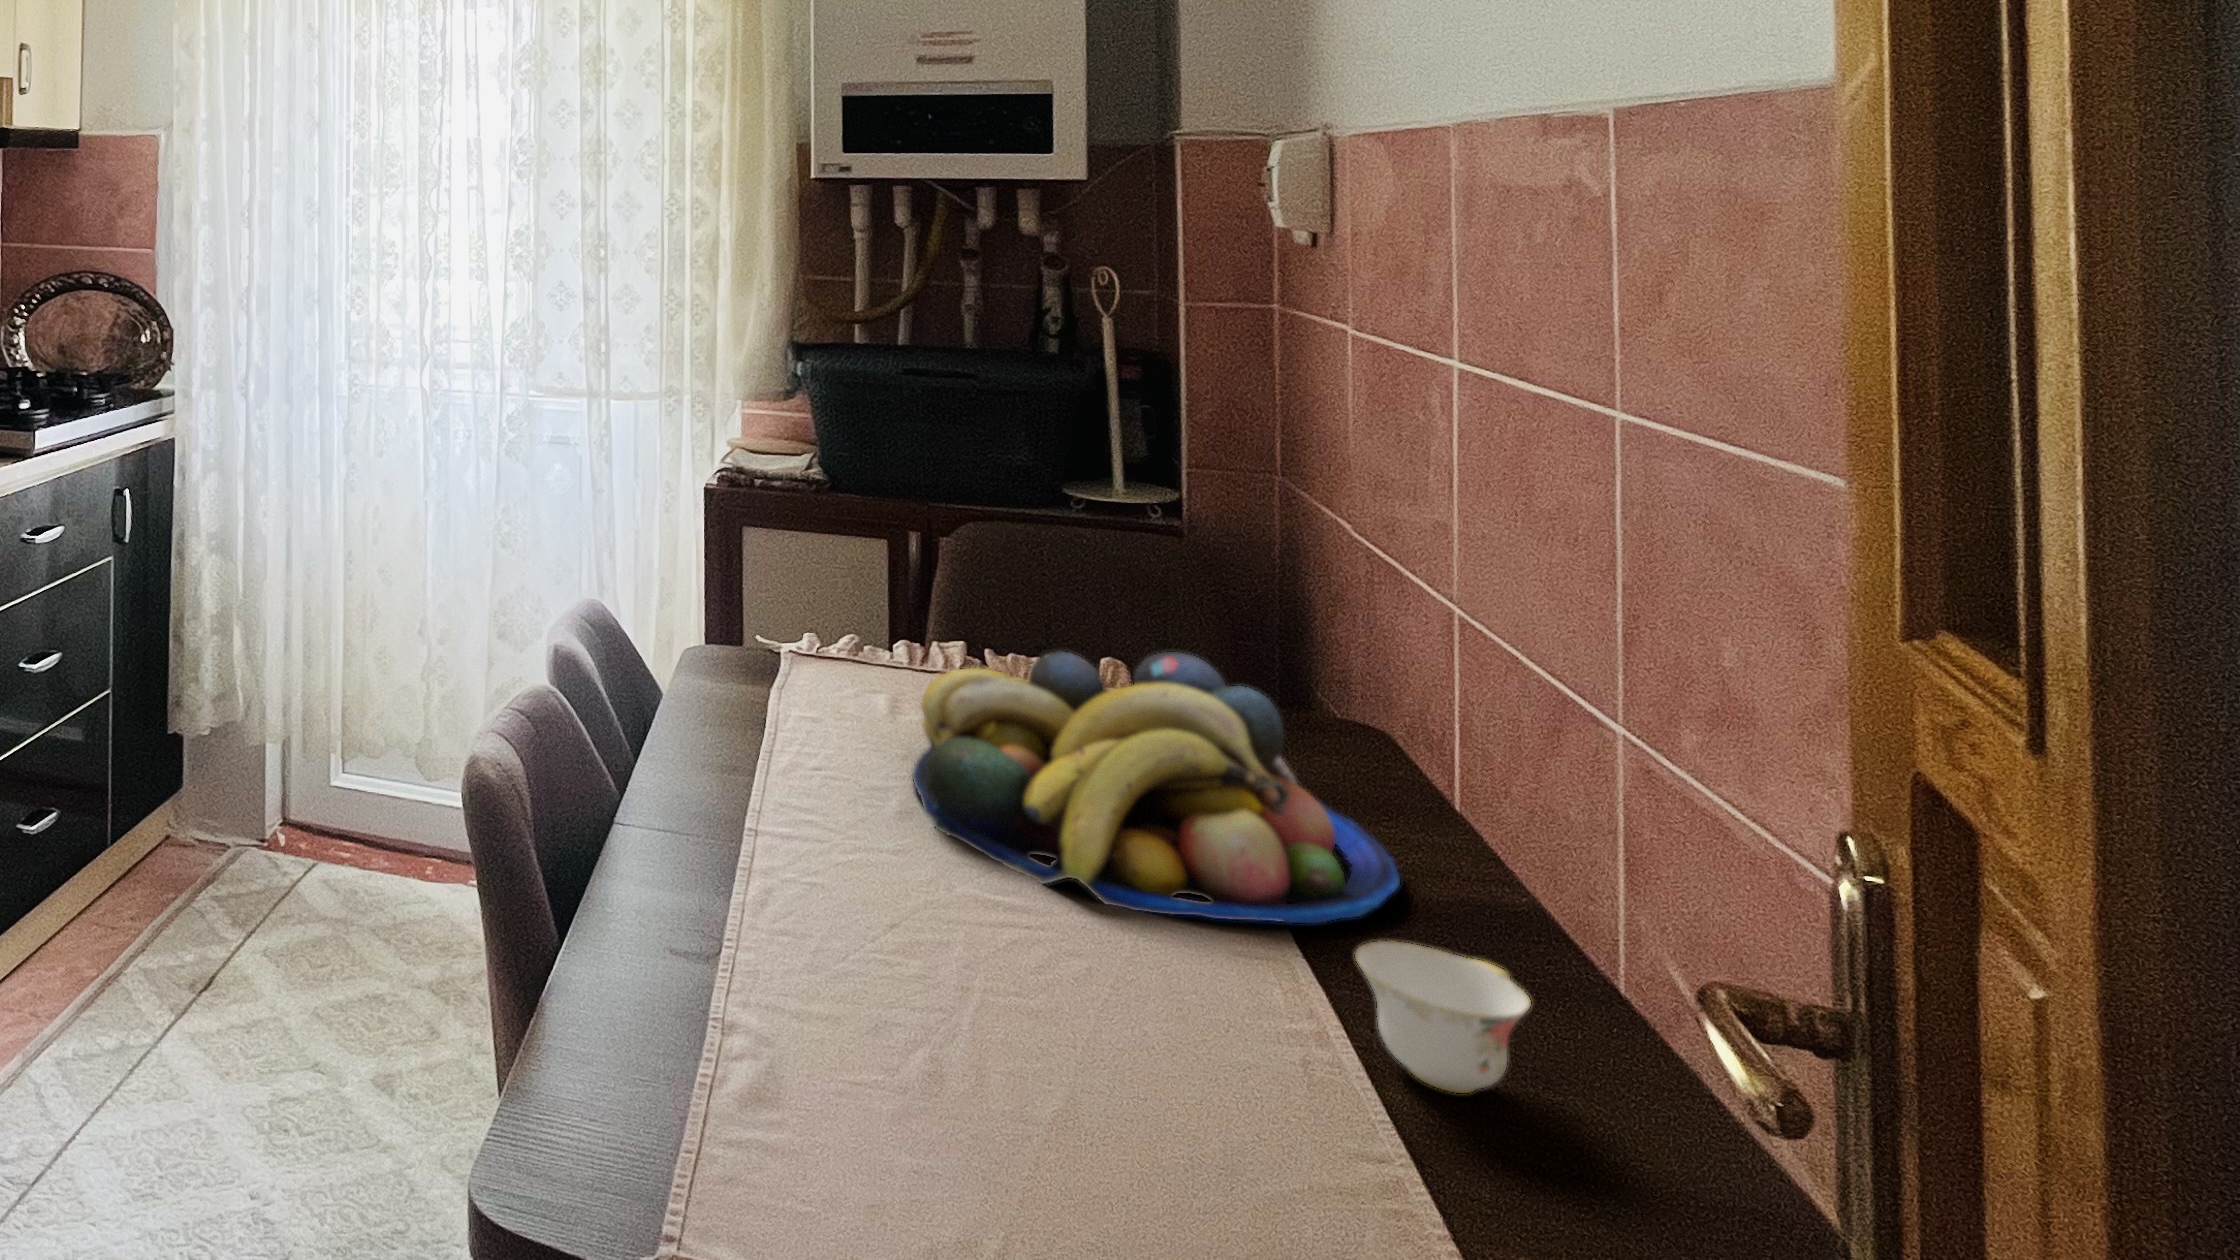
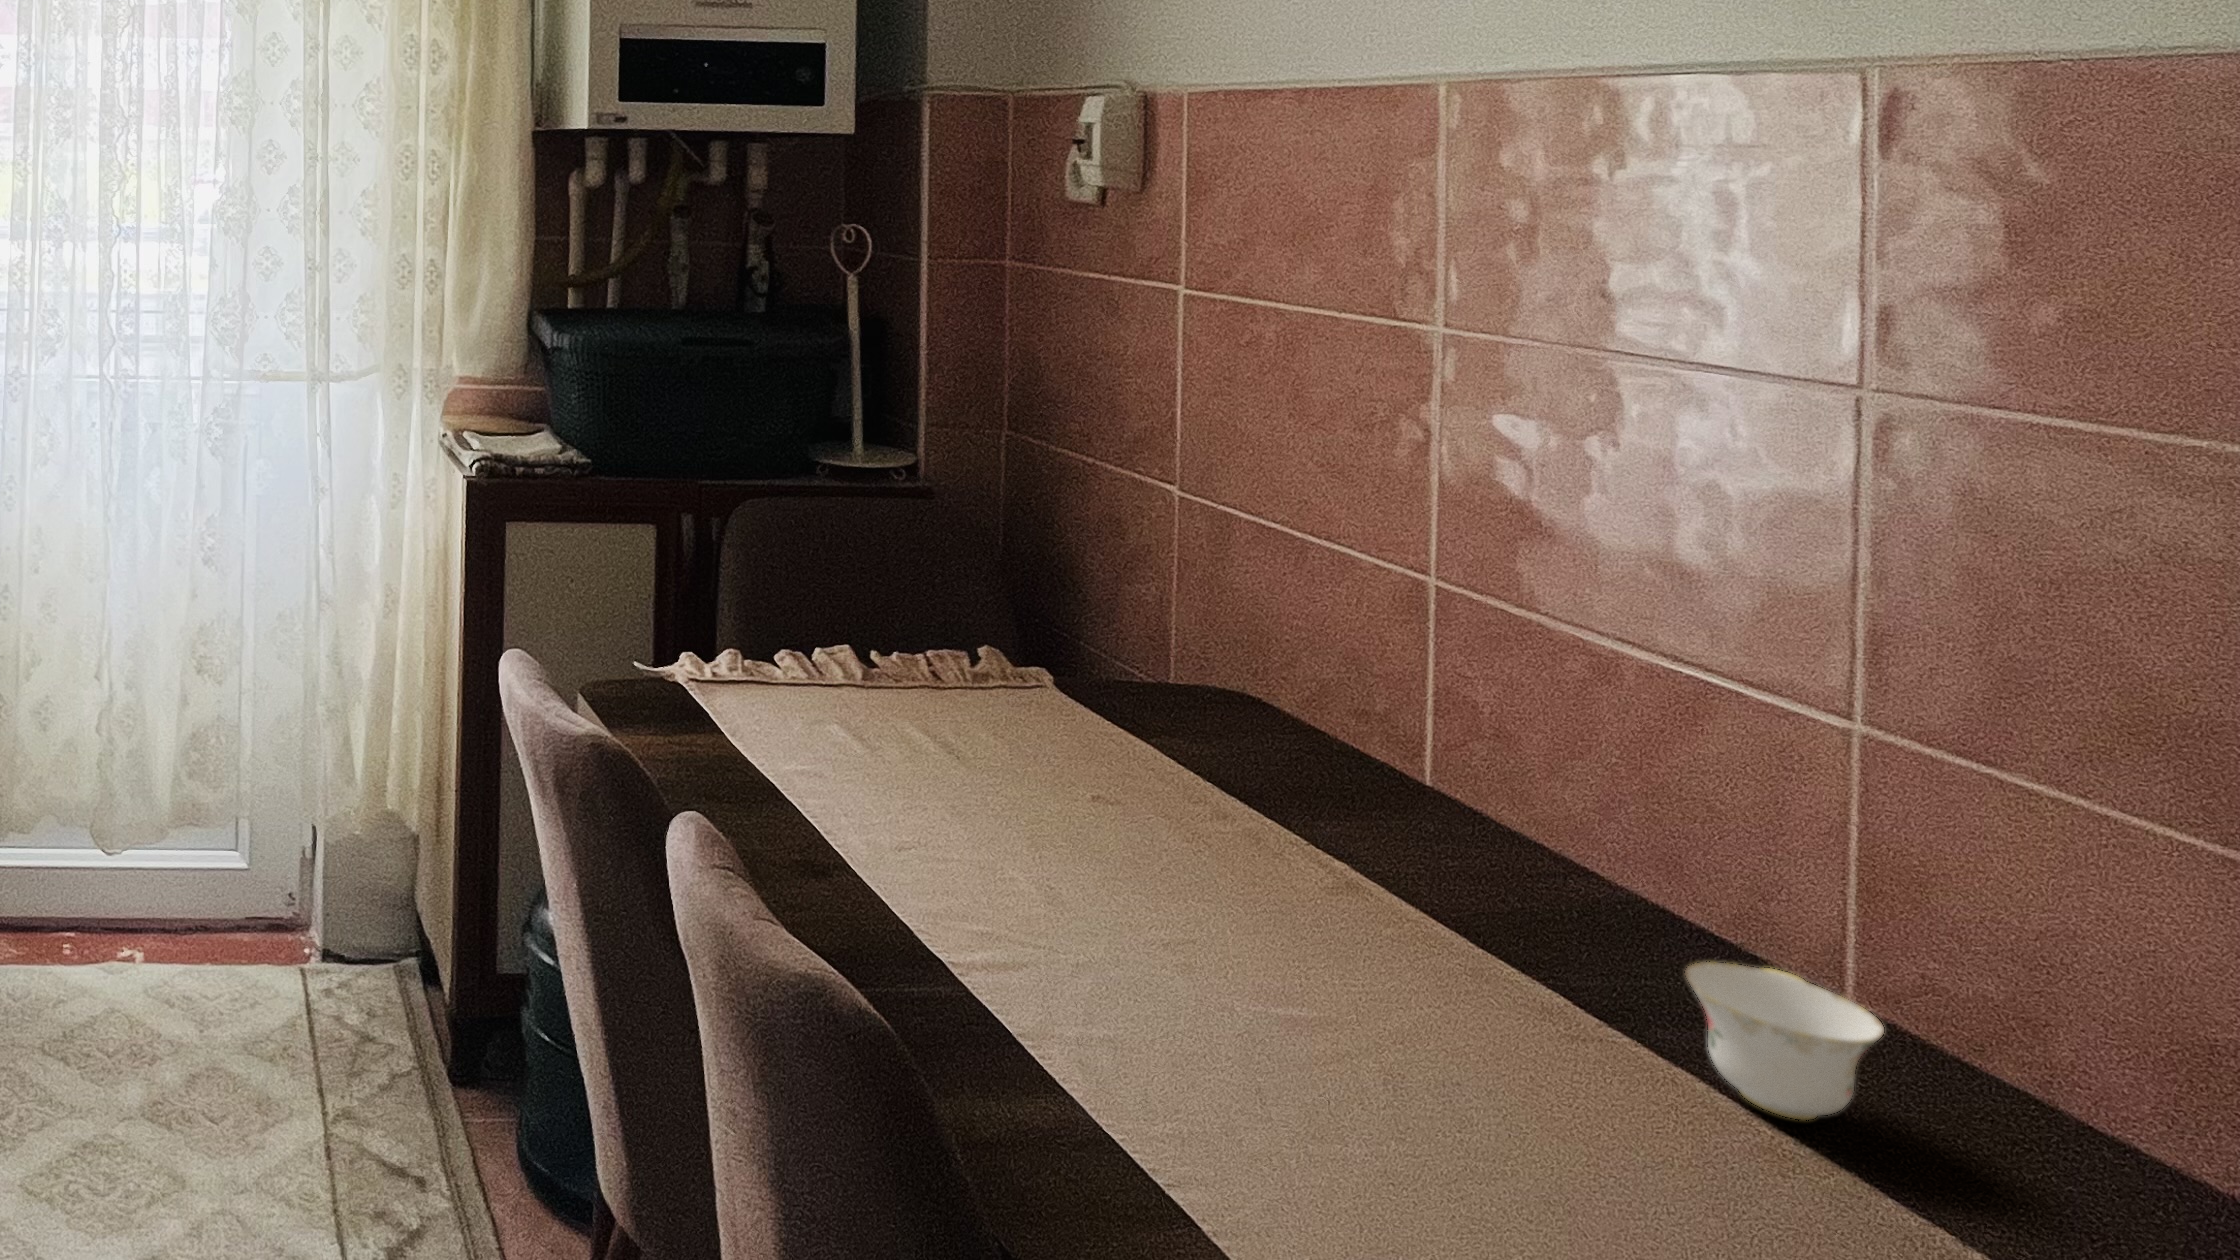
fruit bowl: present [912,652,1400,923] -> none [975,648,1508,955]

